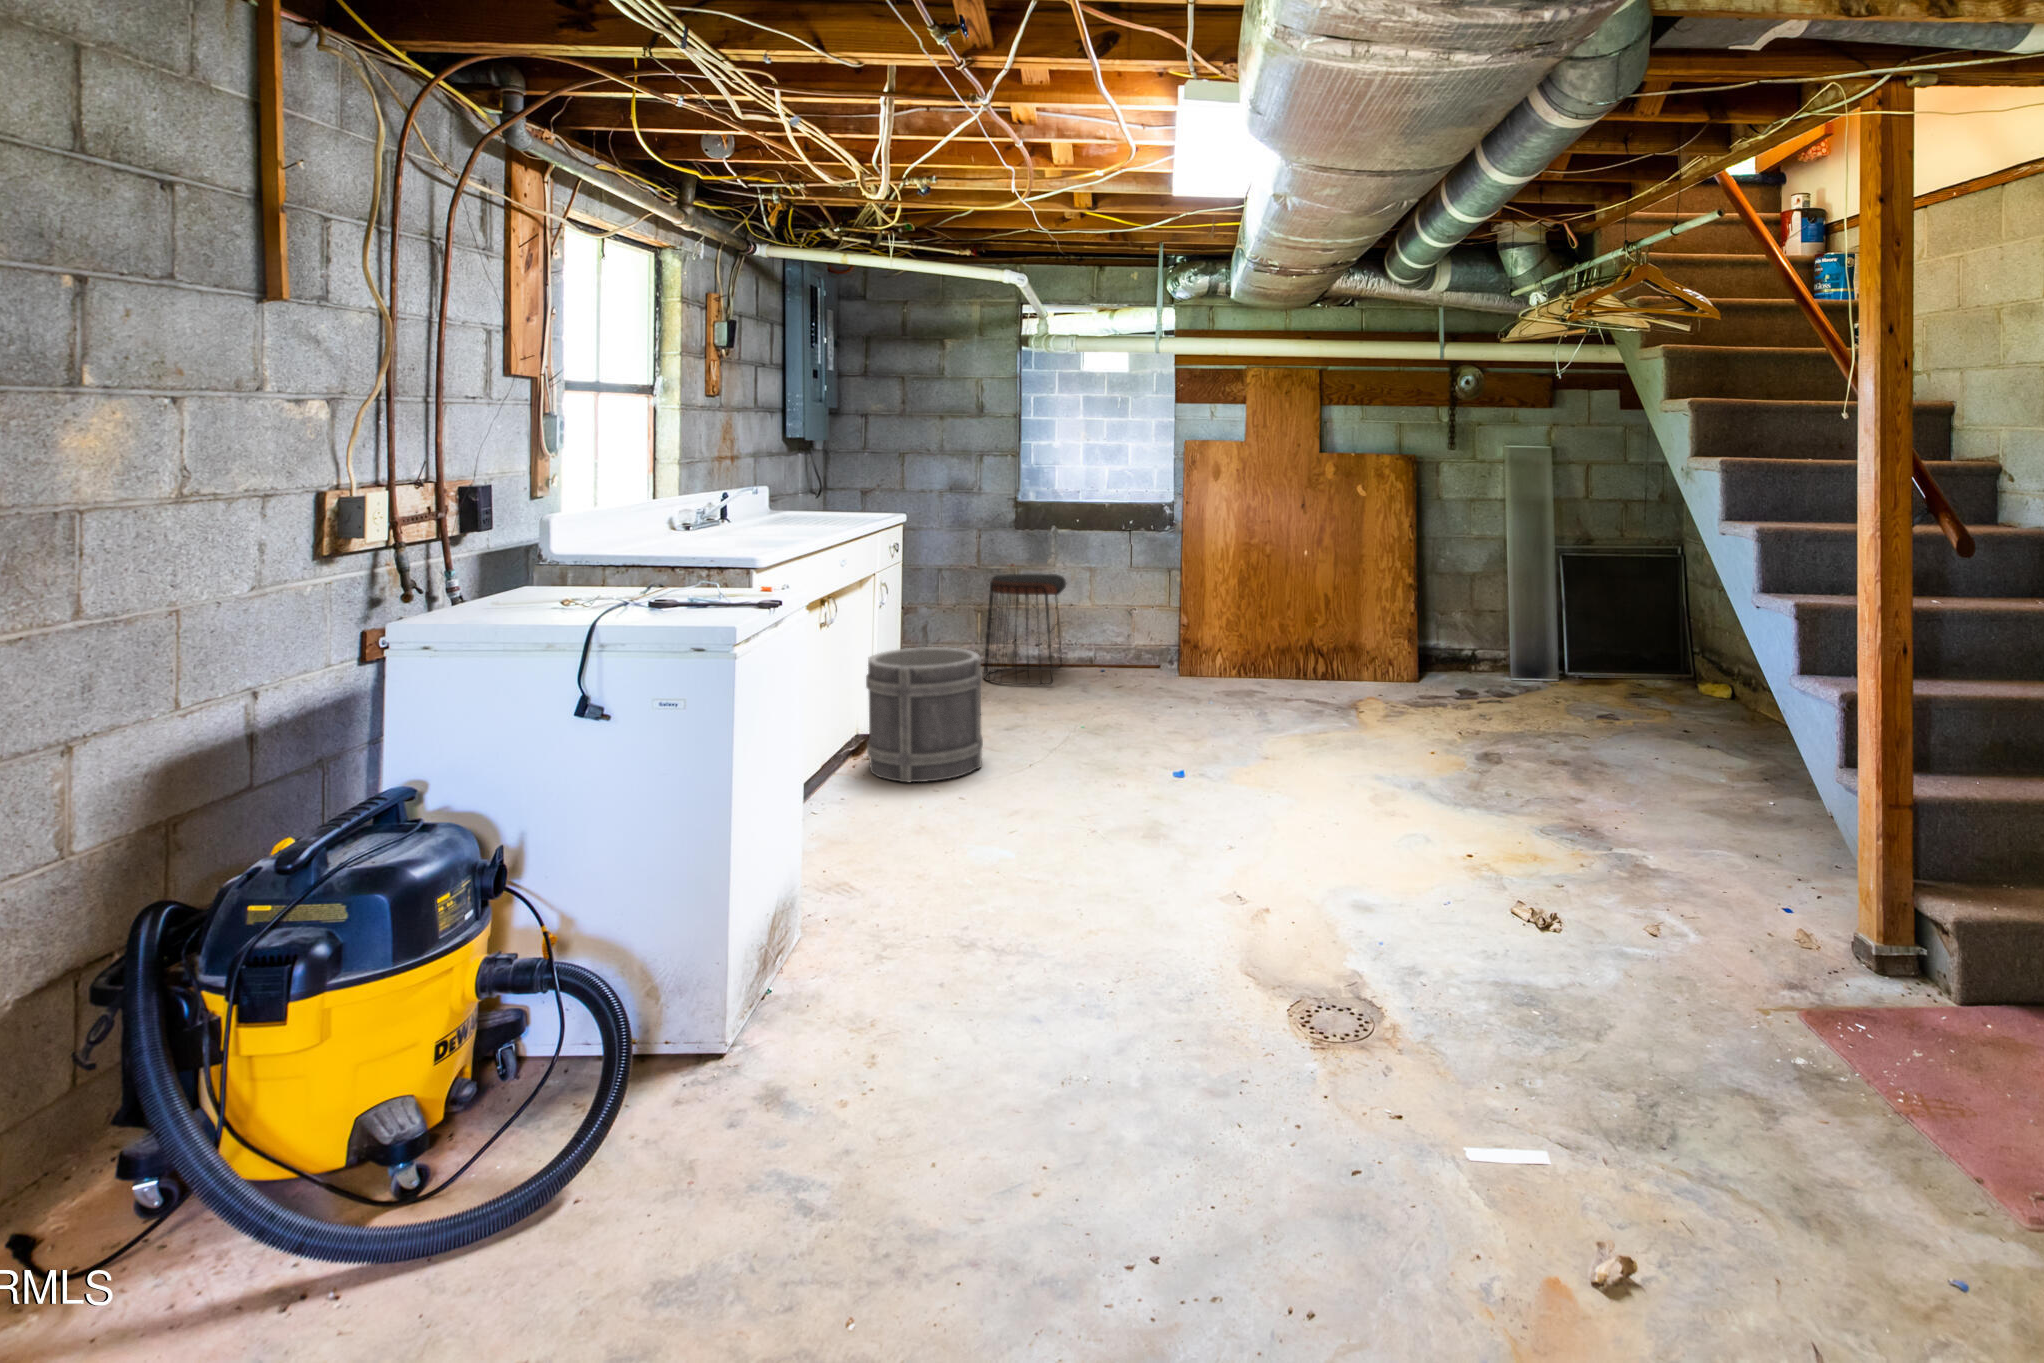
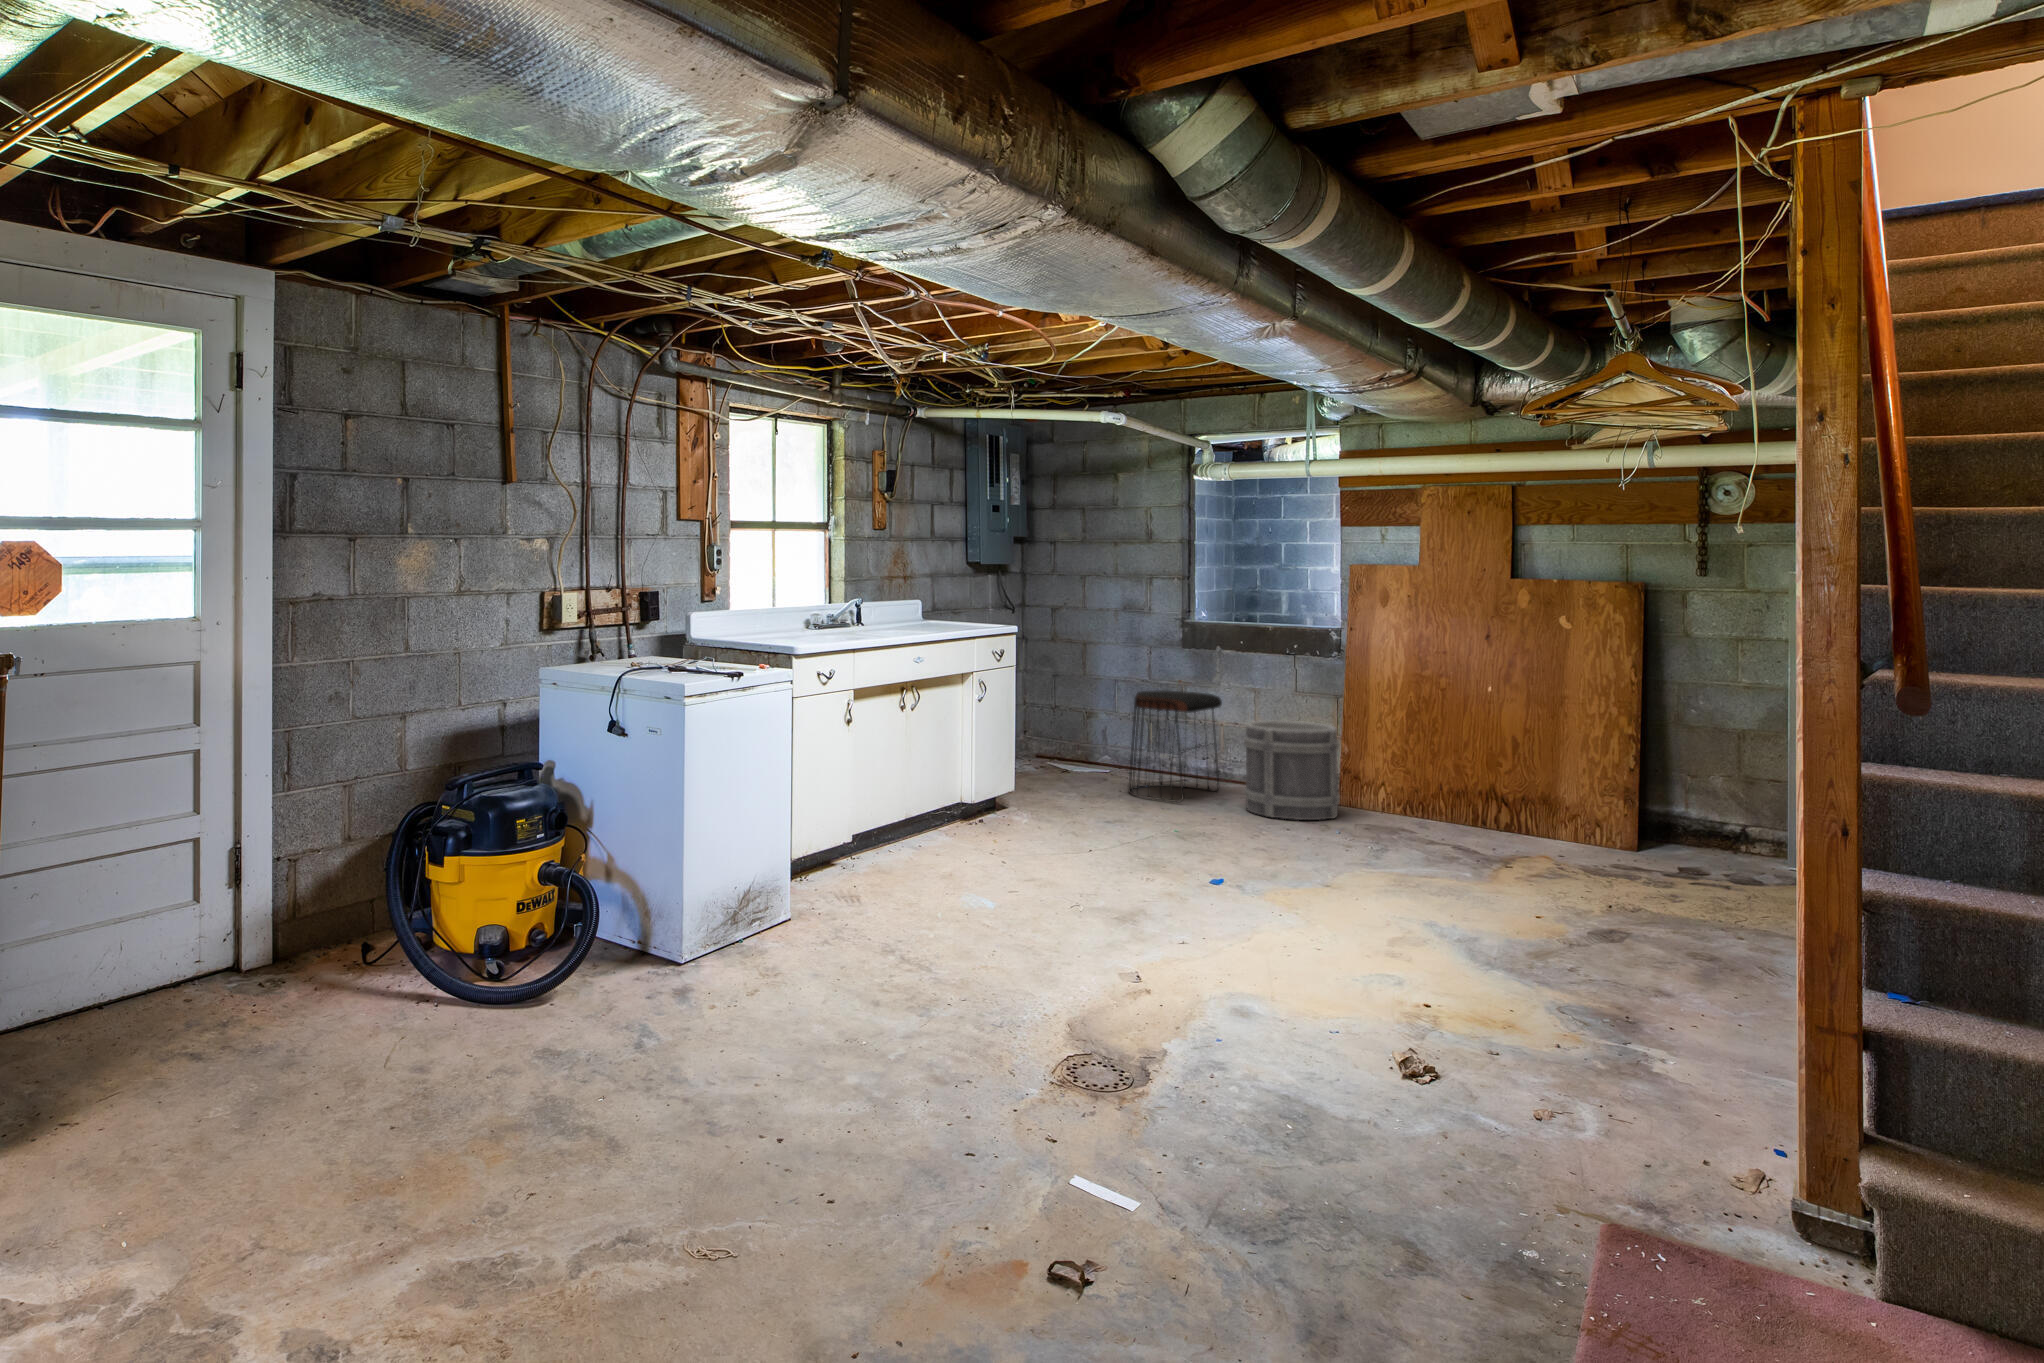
bucket: present [866,647,983,782] -> present [1244,721,1340,820]

